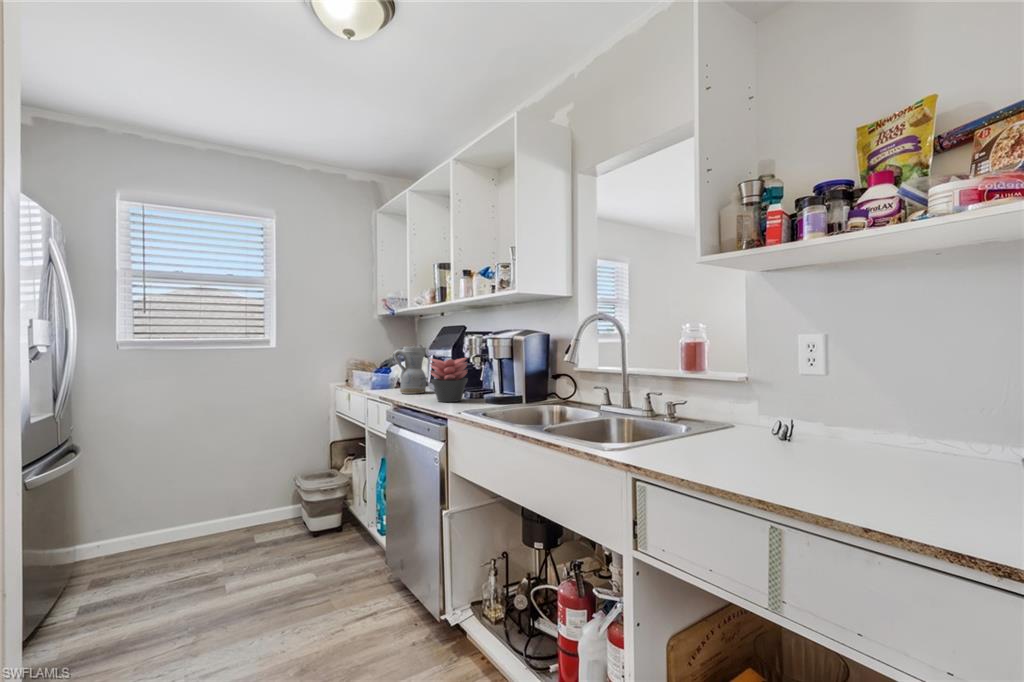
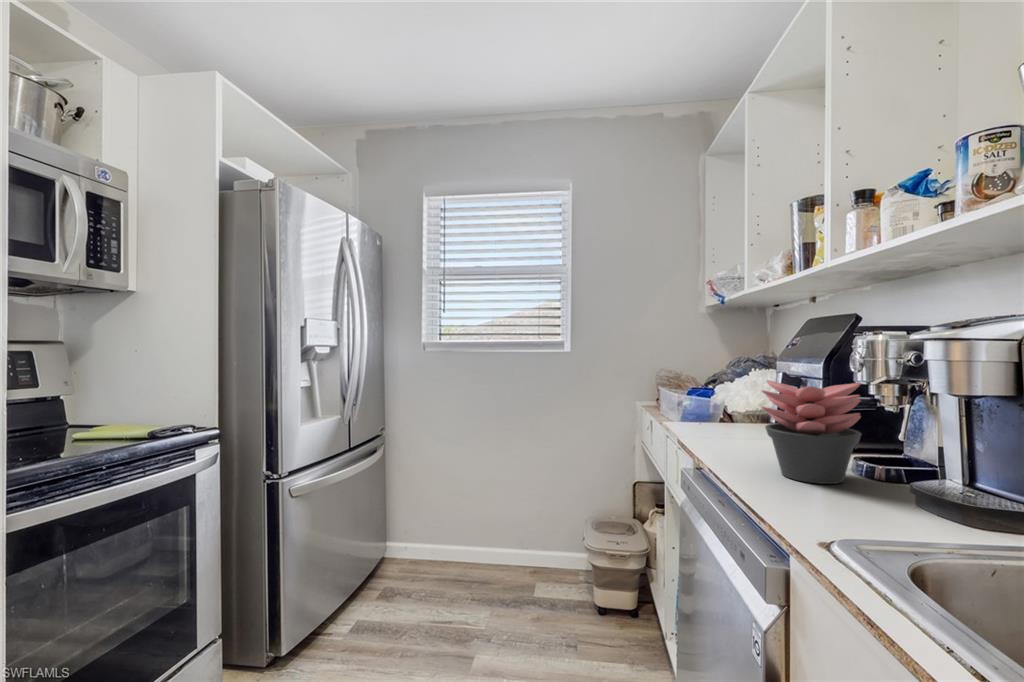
ceramic pitcher: present [394,347,426,394] -> none [705,354,769,441]

